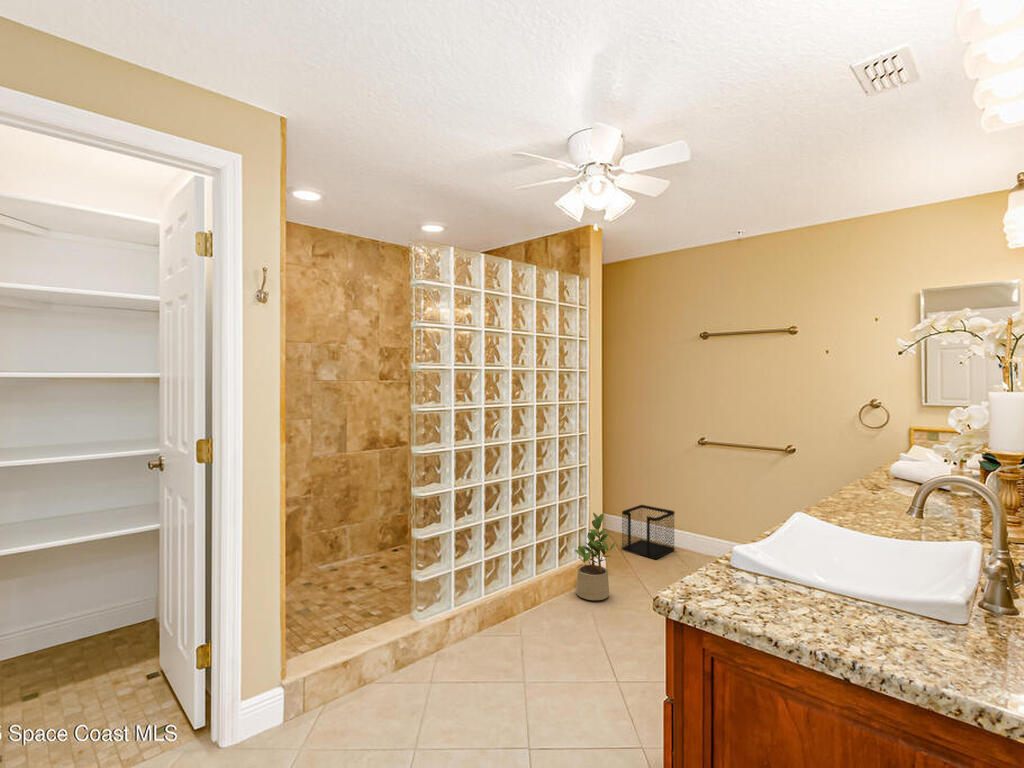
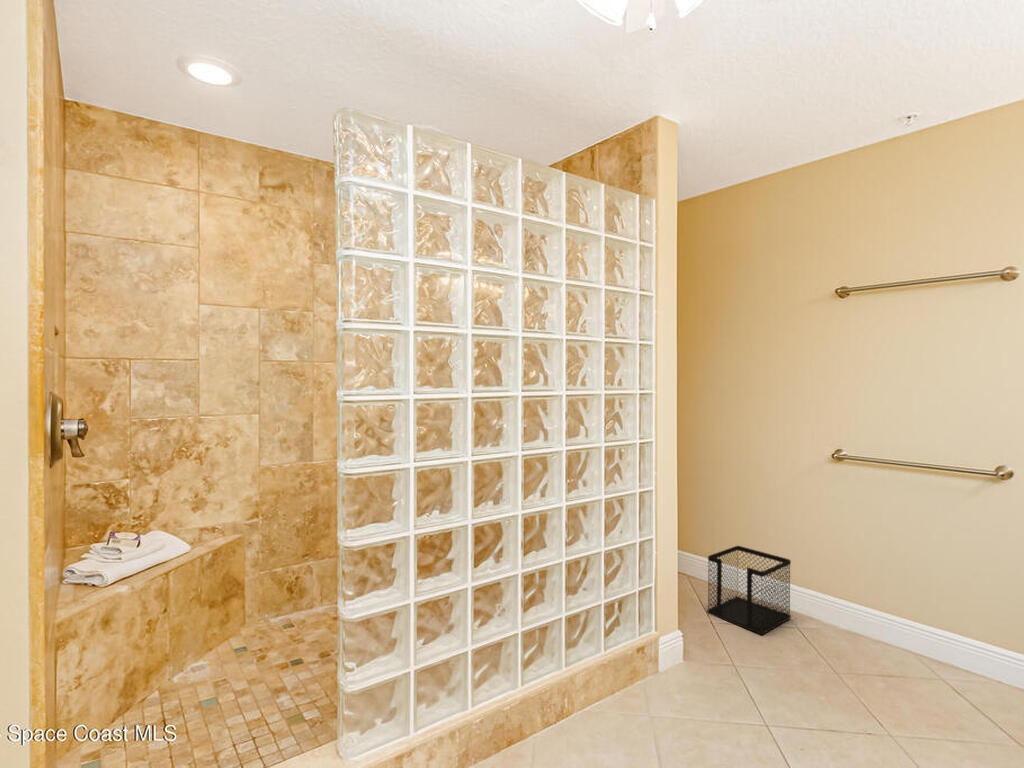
potted plant: present [574,513,616,600] -> none [629,569,699,715]

